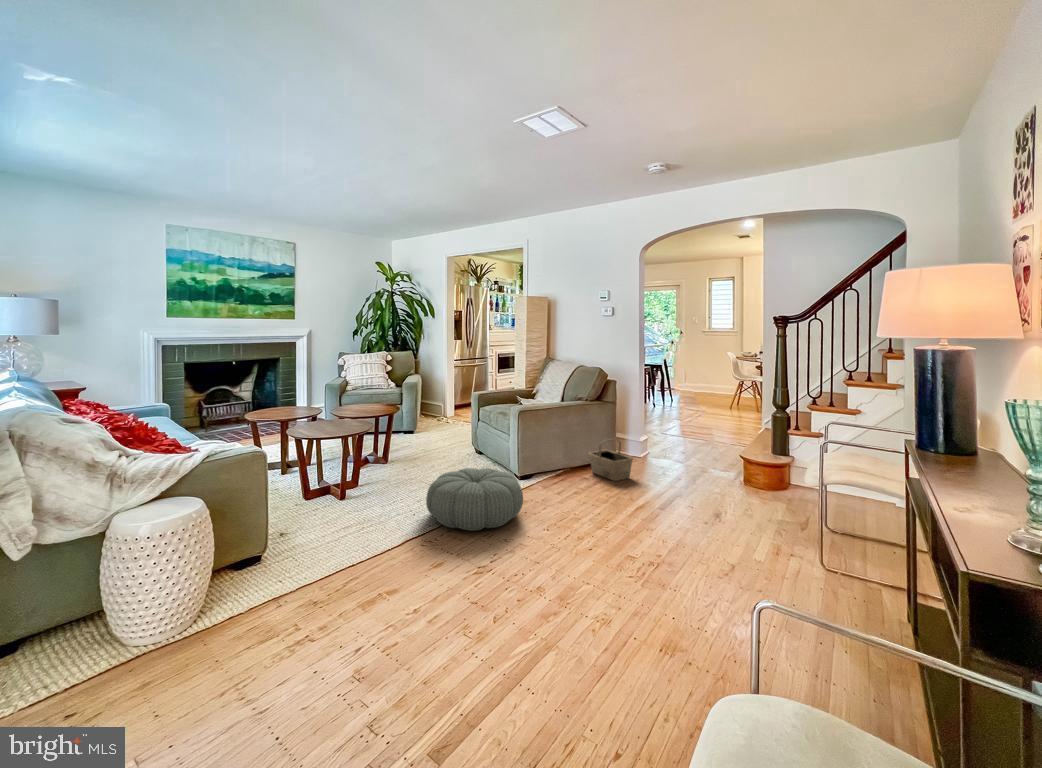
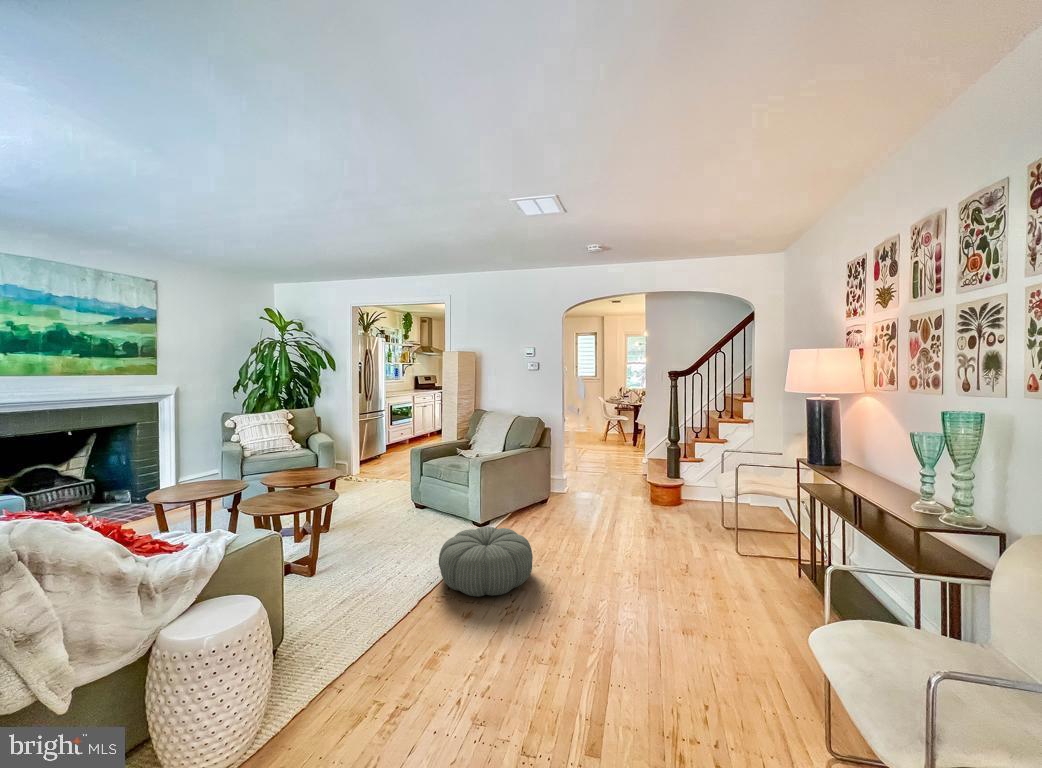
basket: present [589,439,633,481] -> none [538,480,577,517]

